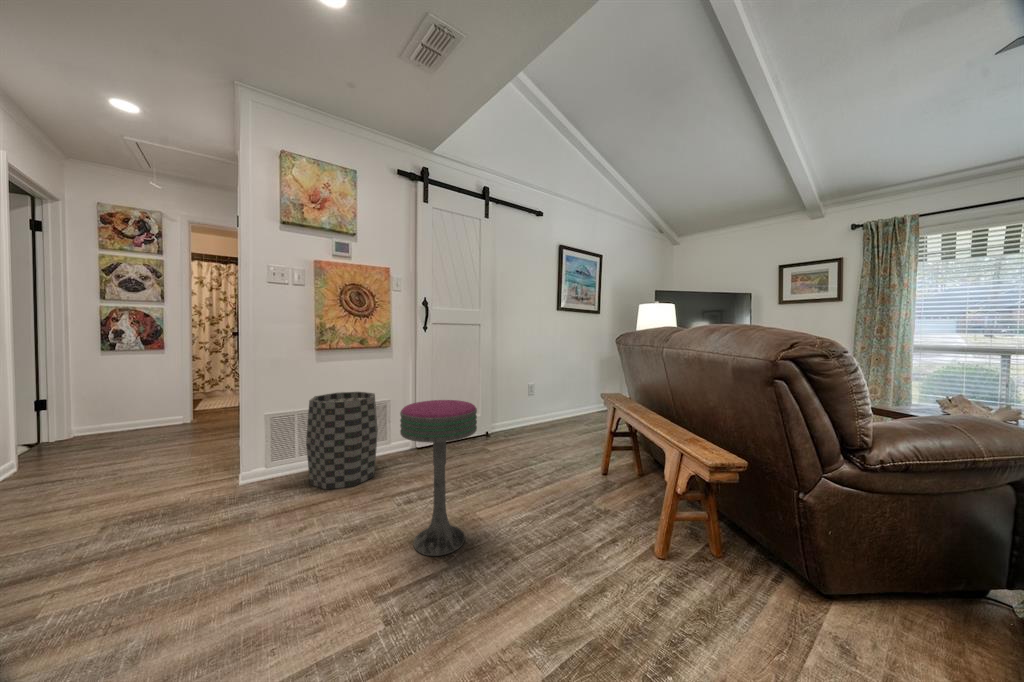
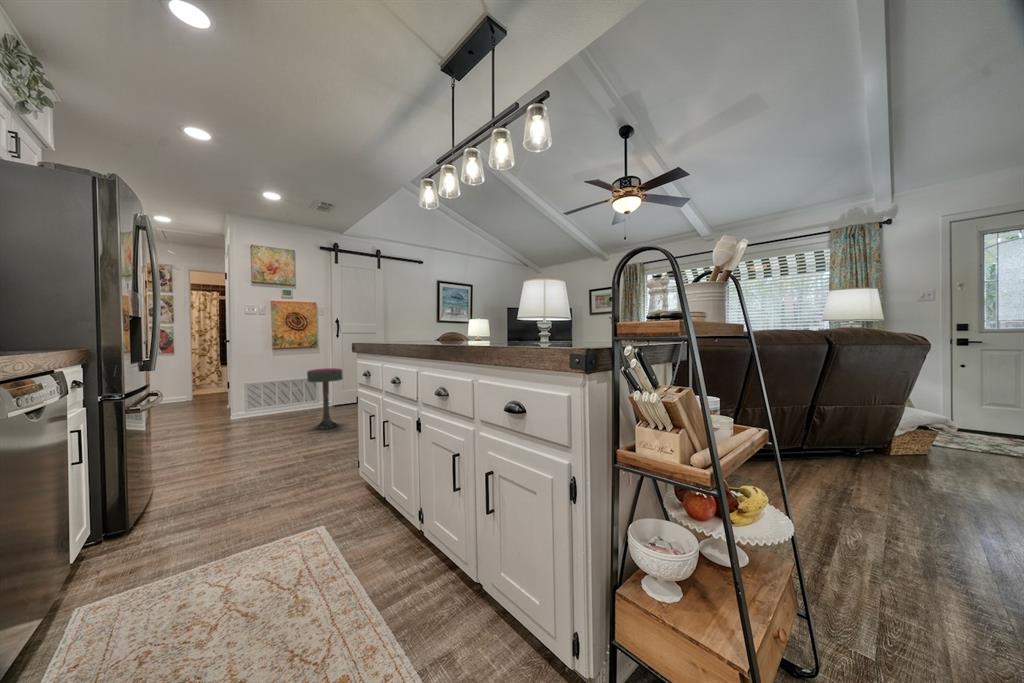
trash can: present [306,392,378,489] -> none [268,371,308,418]

